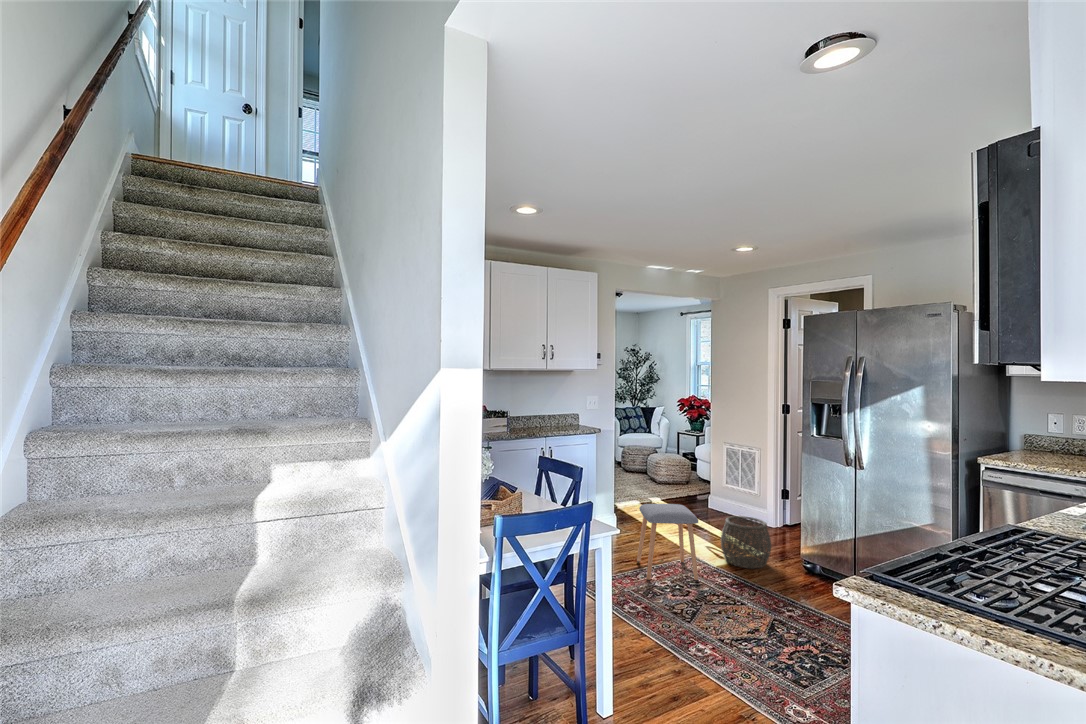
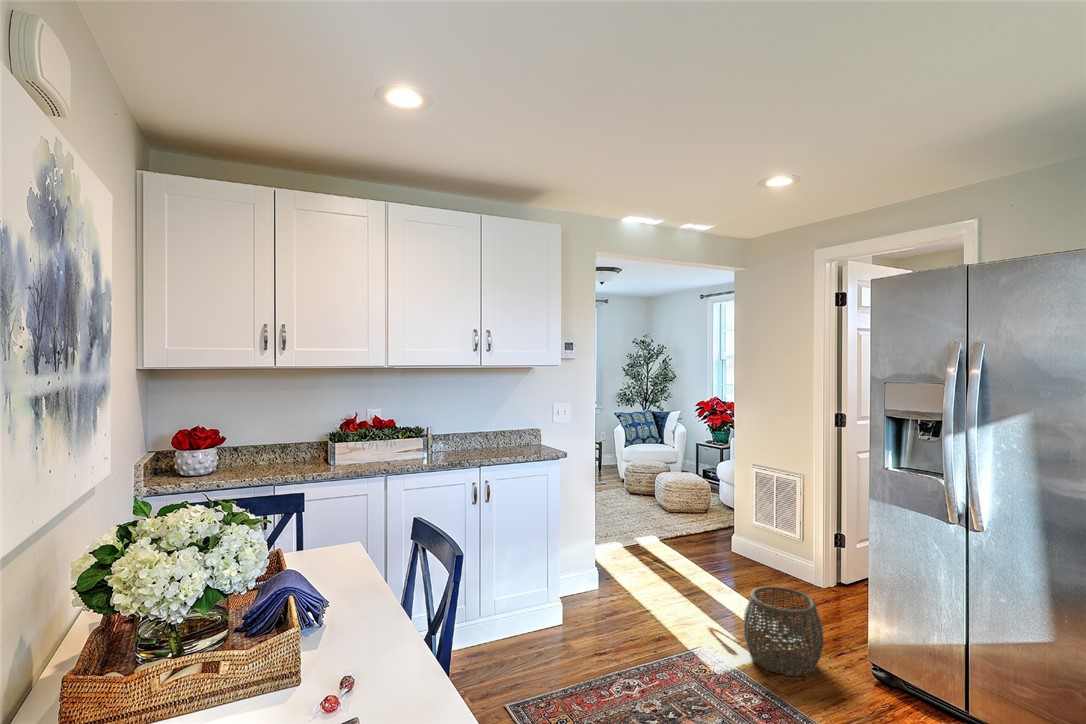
stool: present [637,504,698,581] -> none [612,572,705,705]

